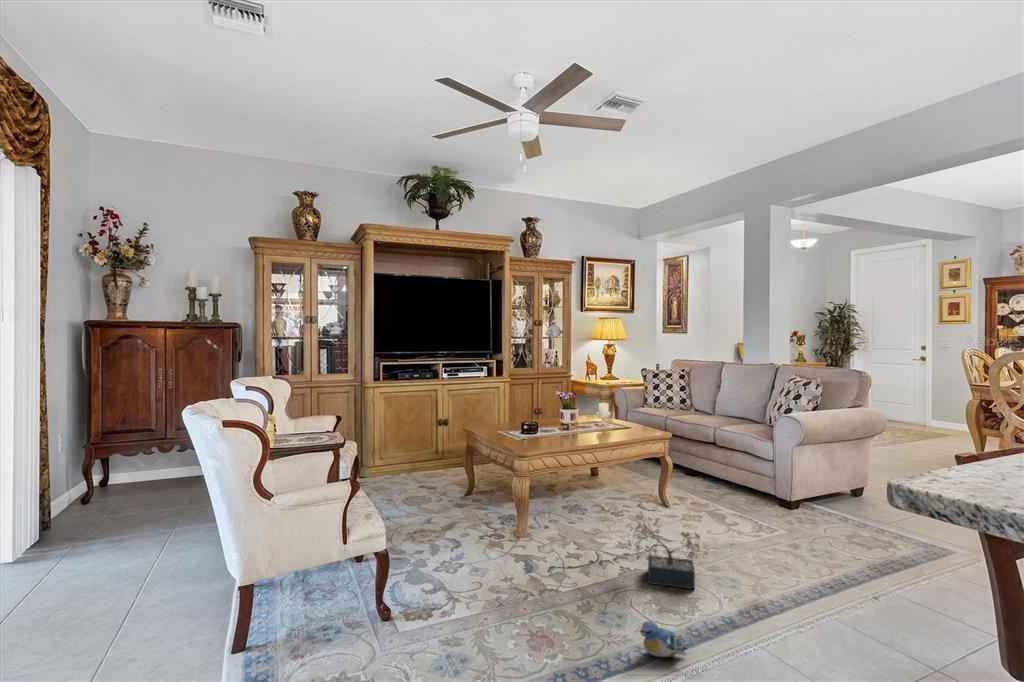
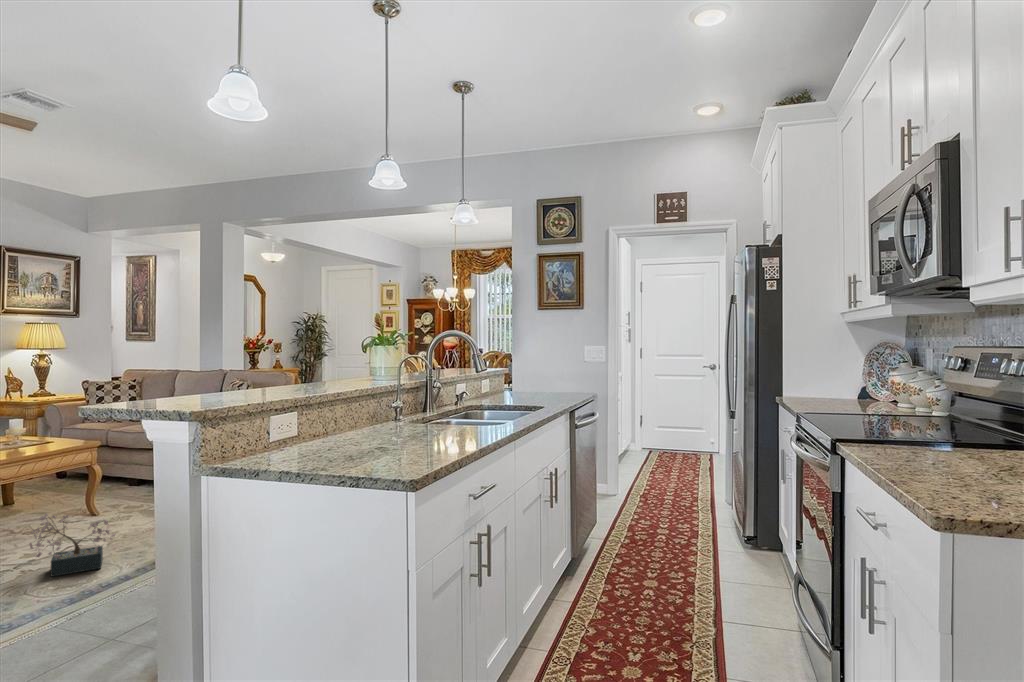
plush toy: present [640,621,687,657] -> none [24,592,76,620]

